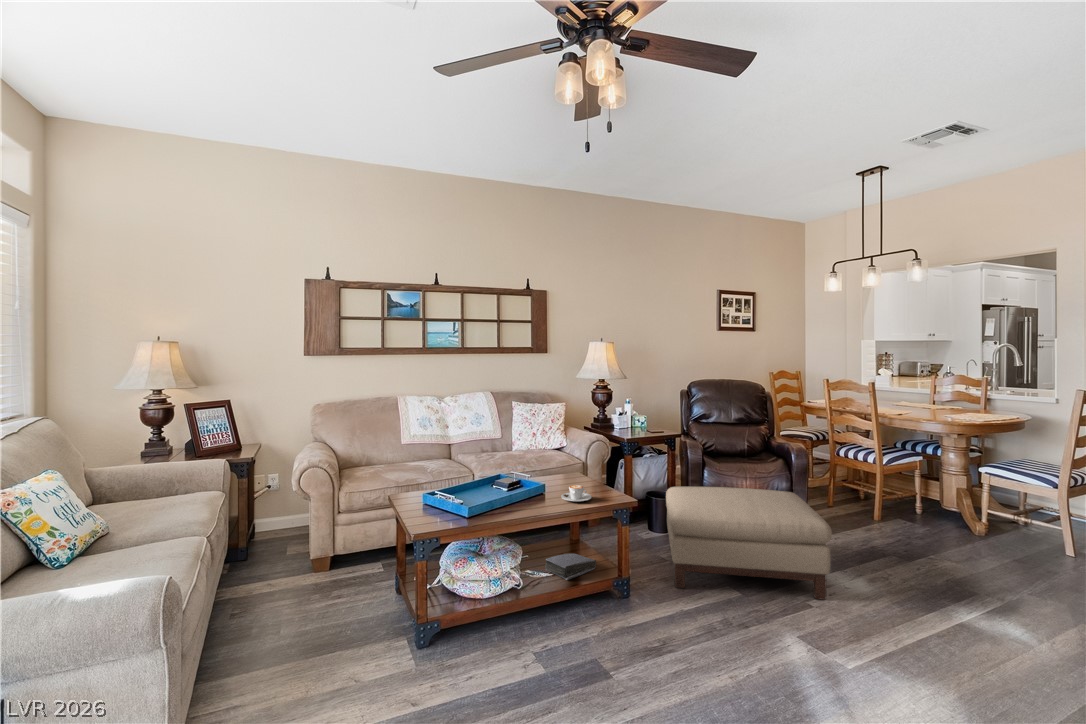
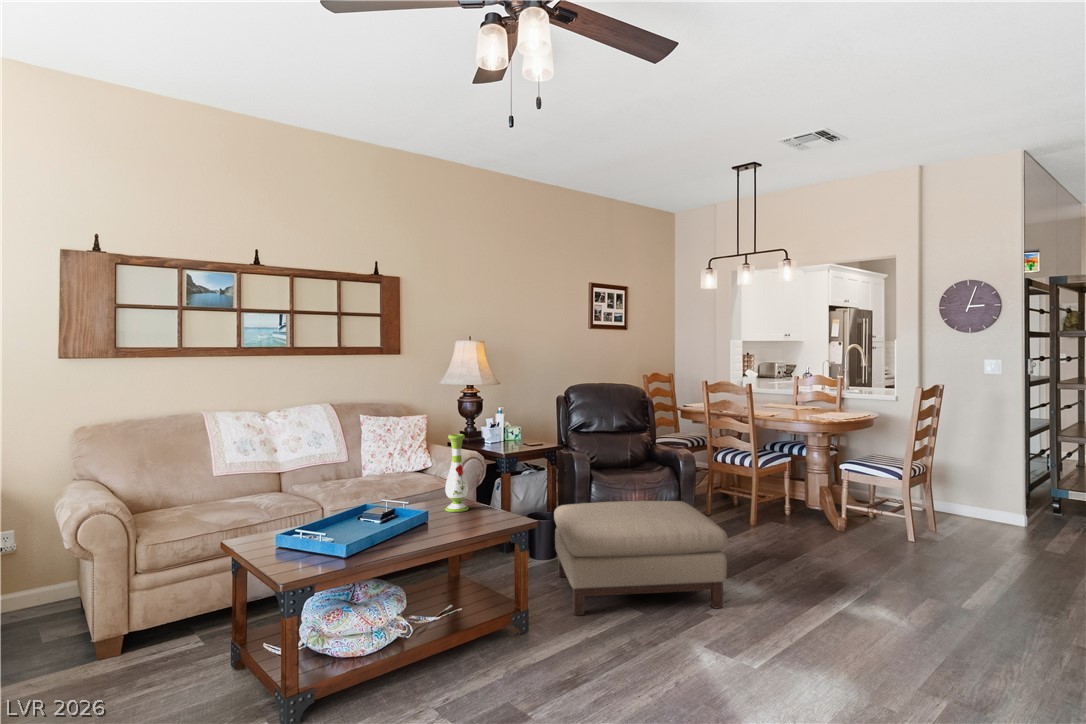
vase: none [564,420,584,486] -> present [445,434,469,512]
coffee cup: present [561,485,592,502] -> none [449,510,485,529]
book: present [545,553,596,580] -> none [430,591,488,621]

